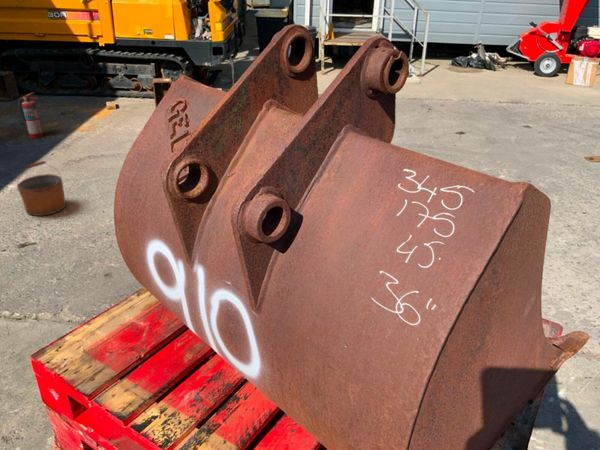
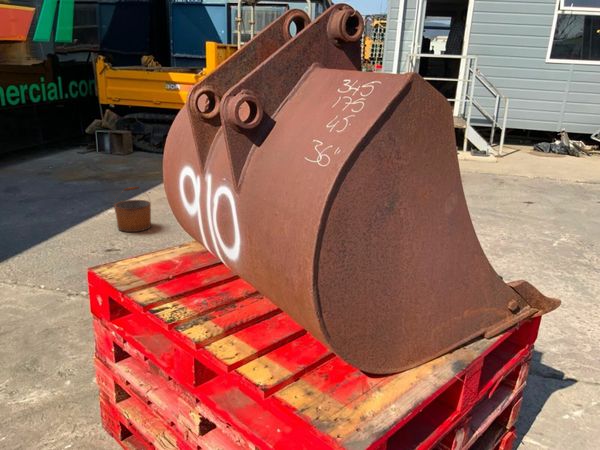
fire extinguisher: present [18,92,43,138] -> none [129,142,146,181]

